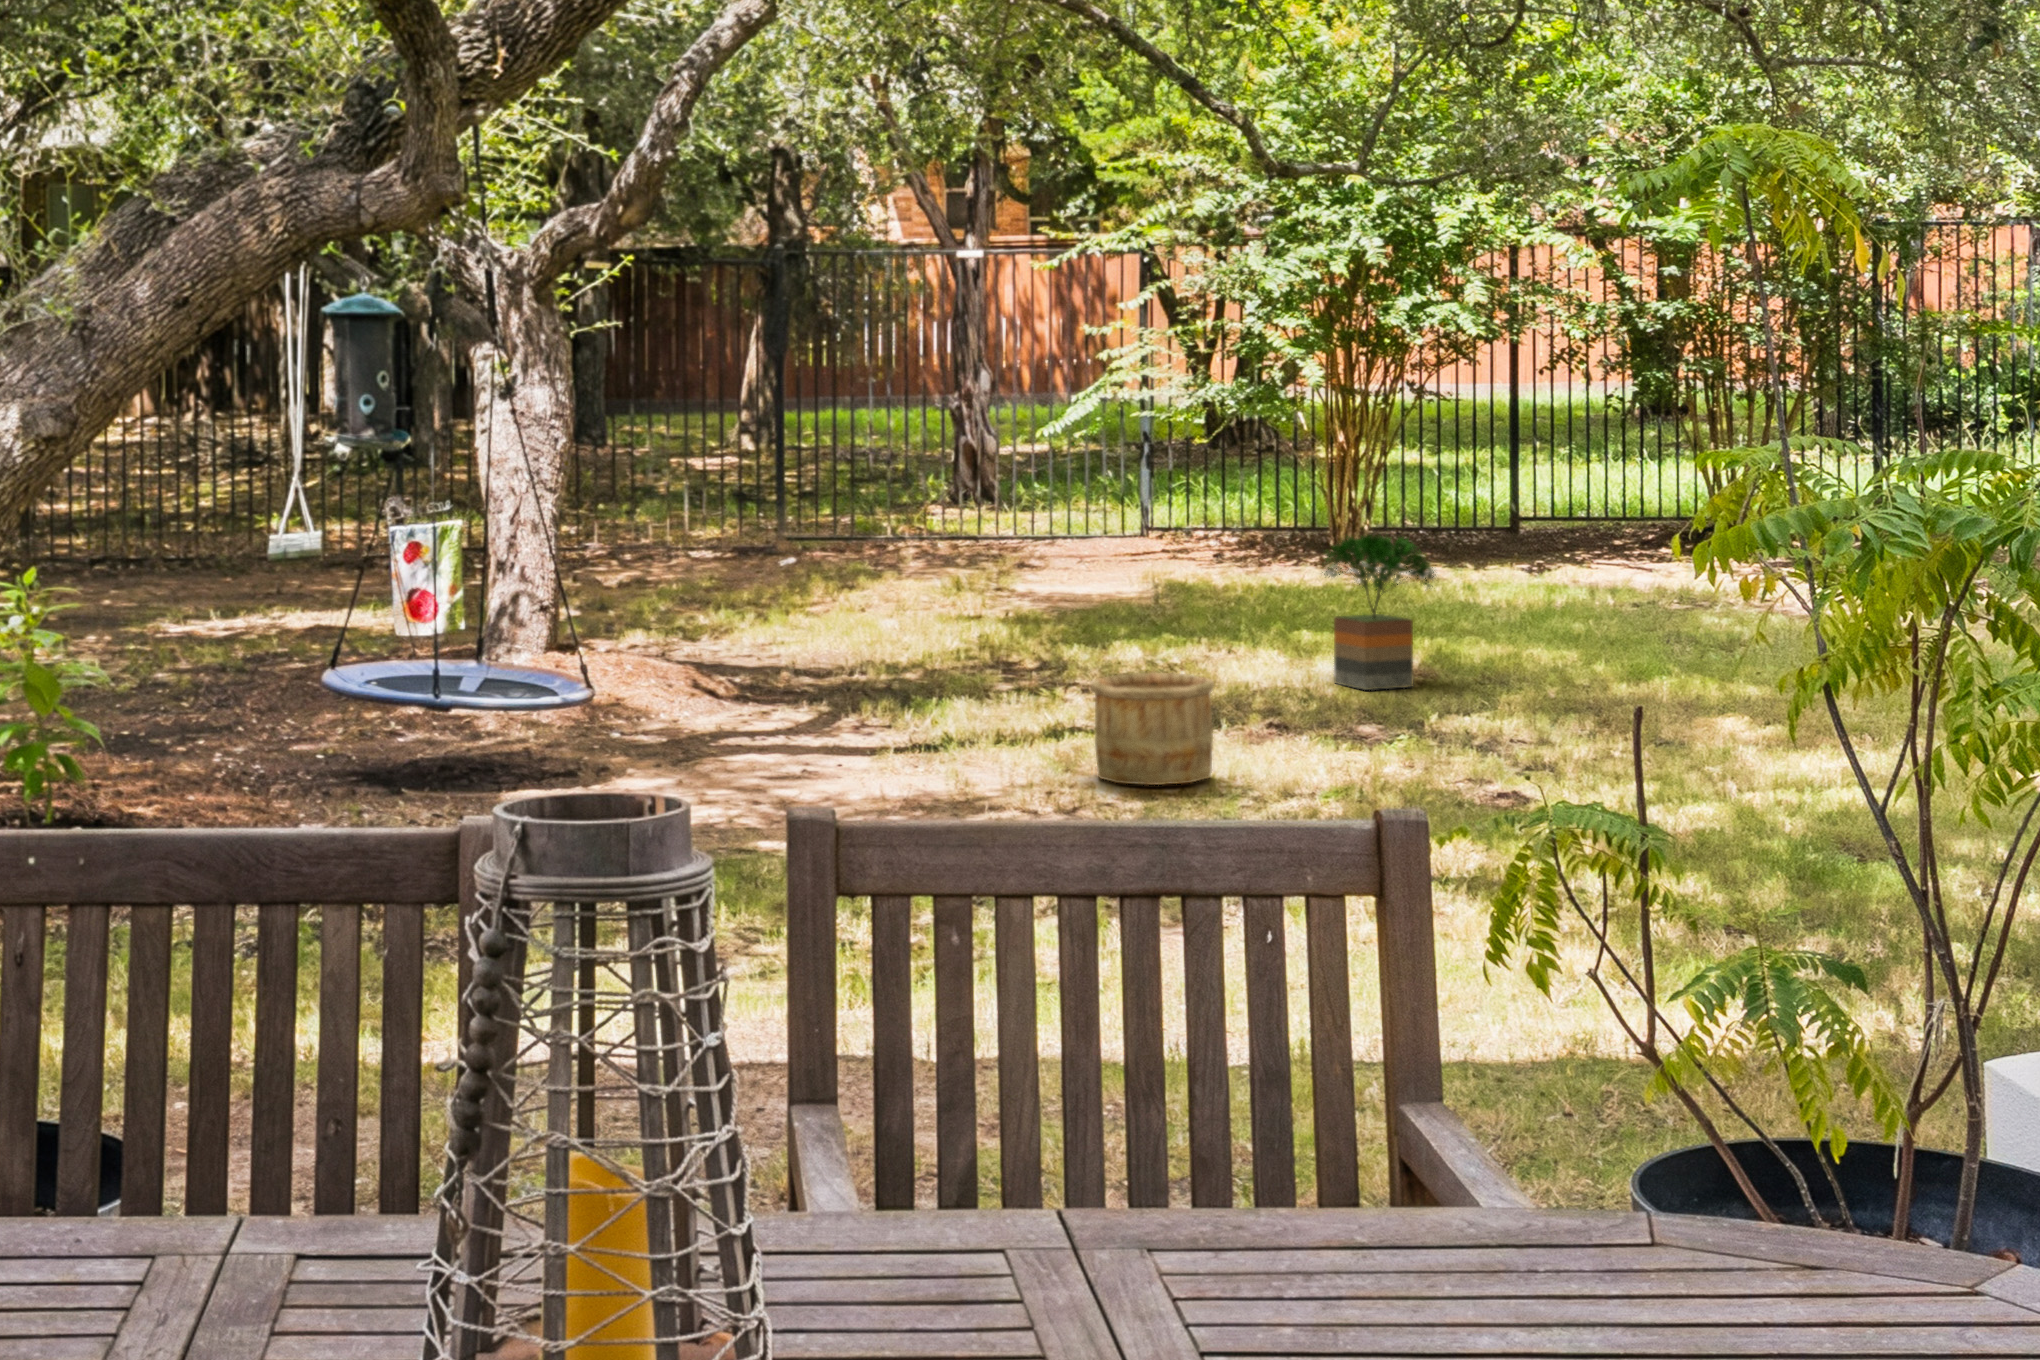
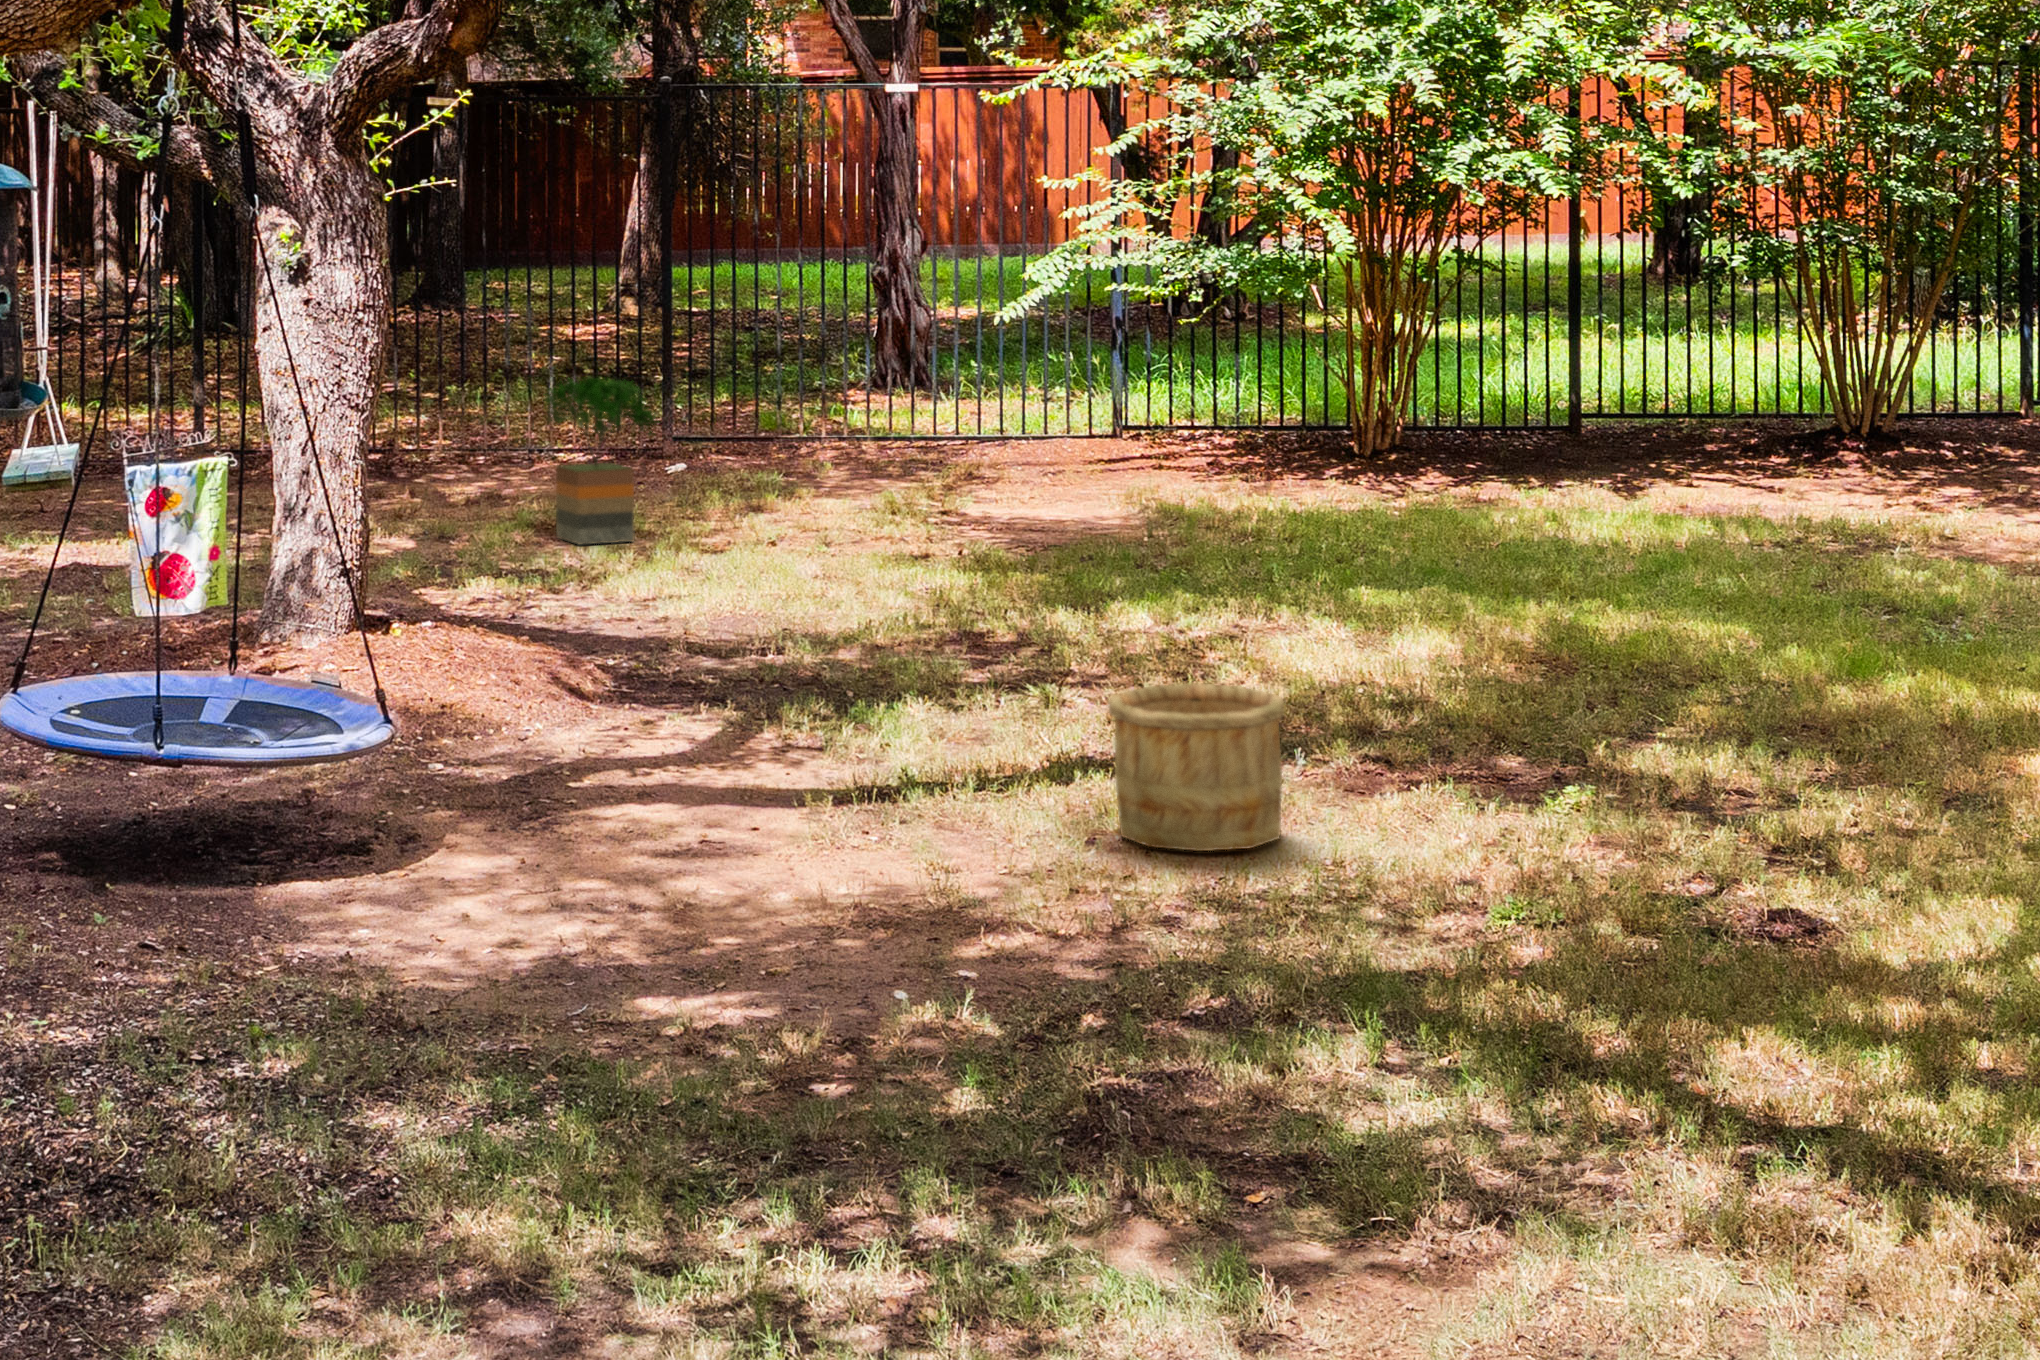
potted tree: present [1322,535,1436,690] -> present [545,377,657,544]

